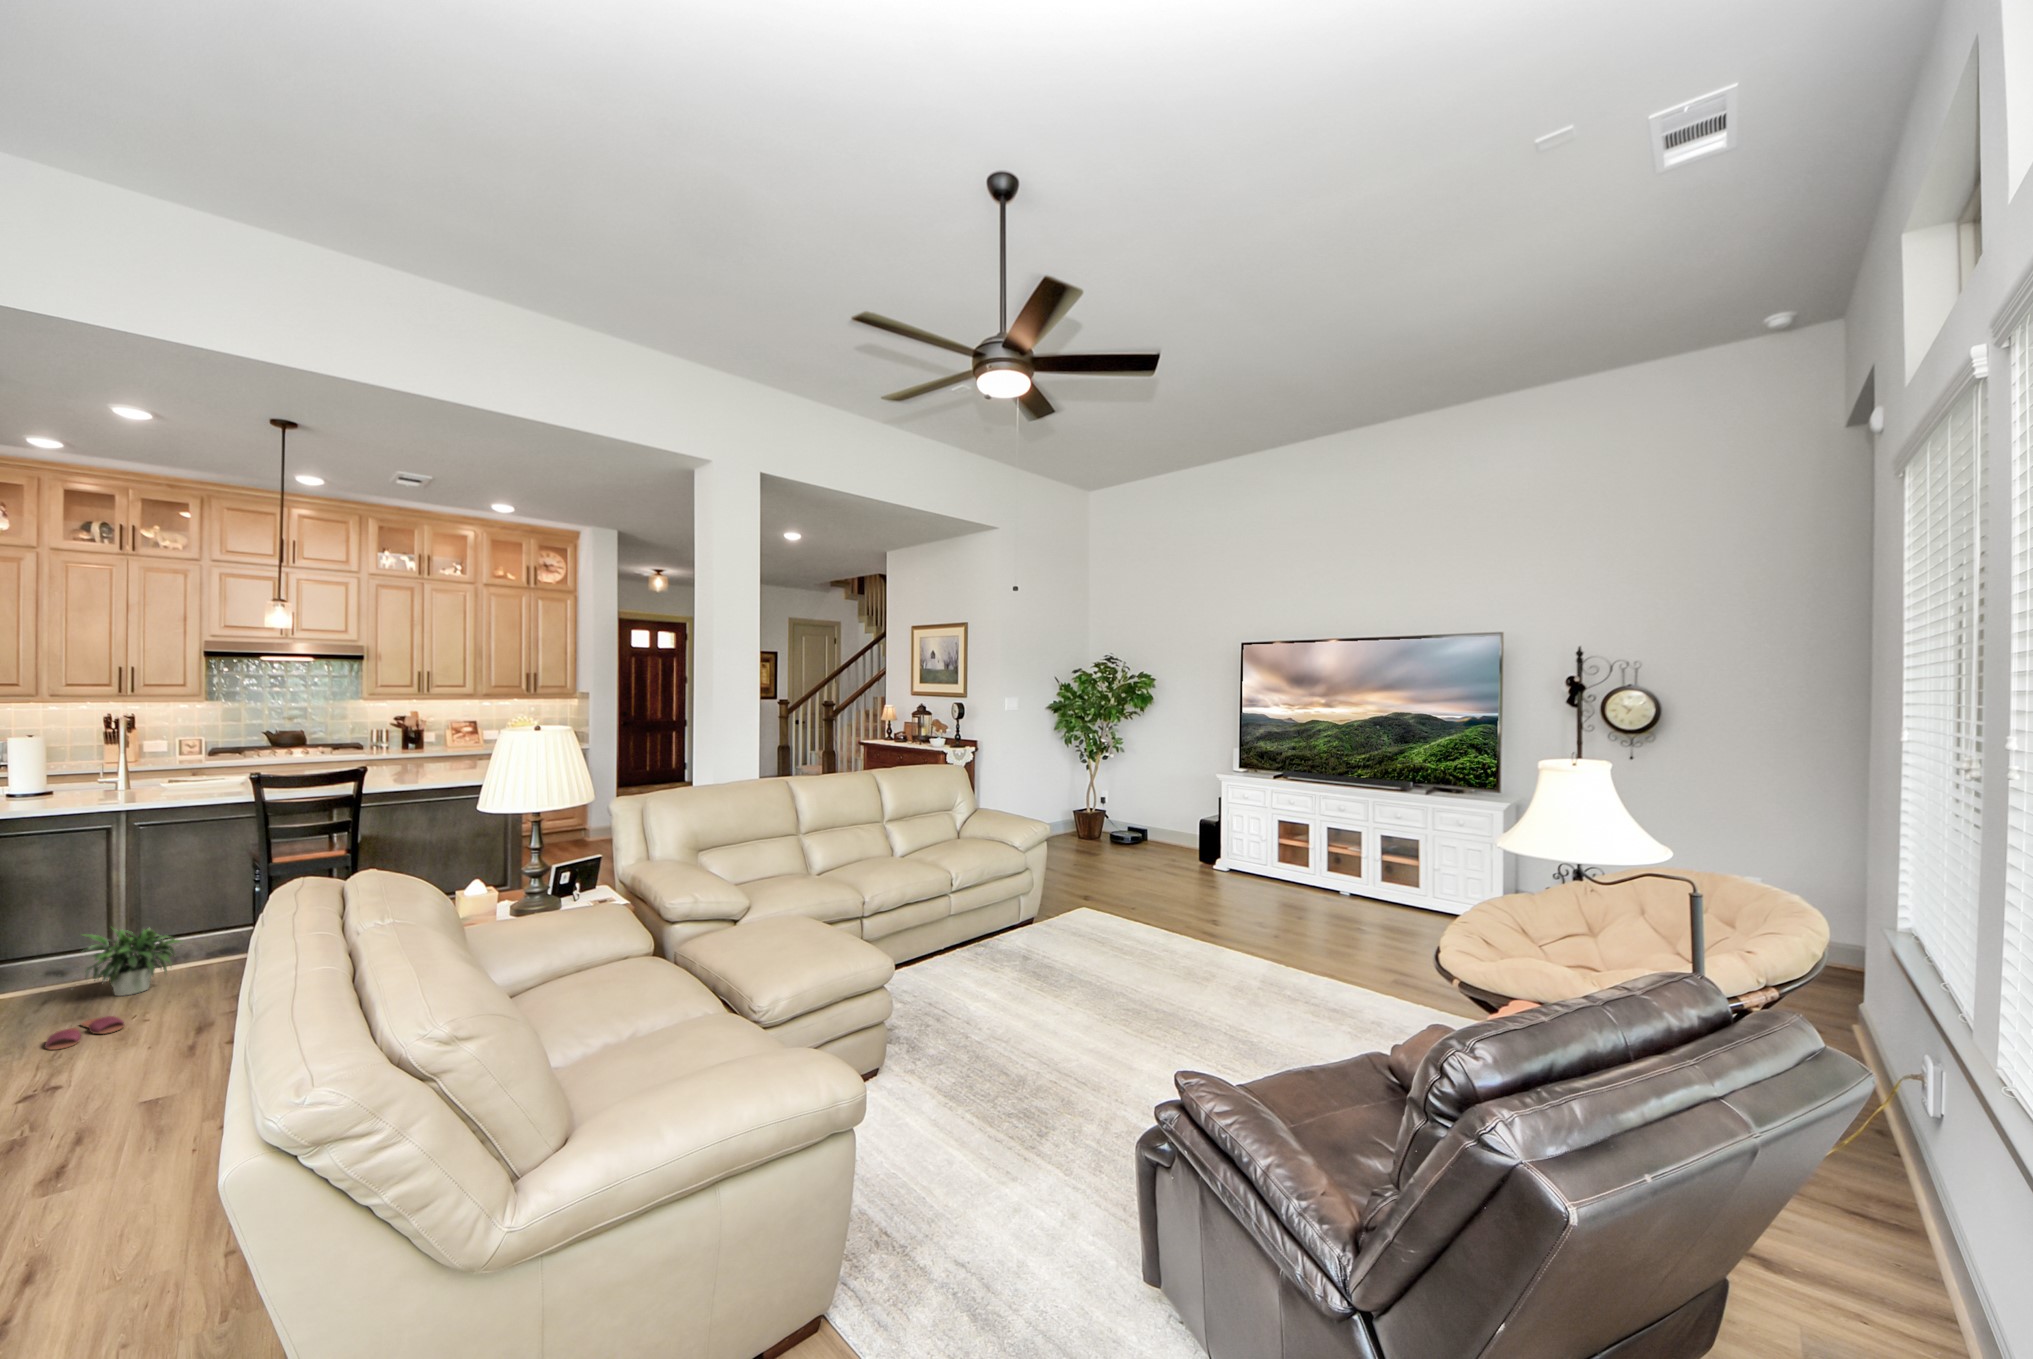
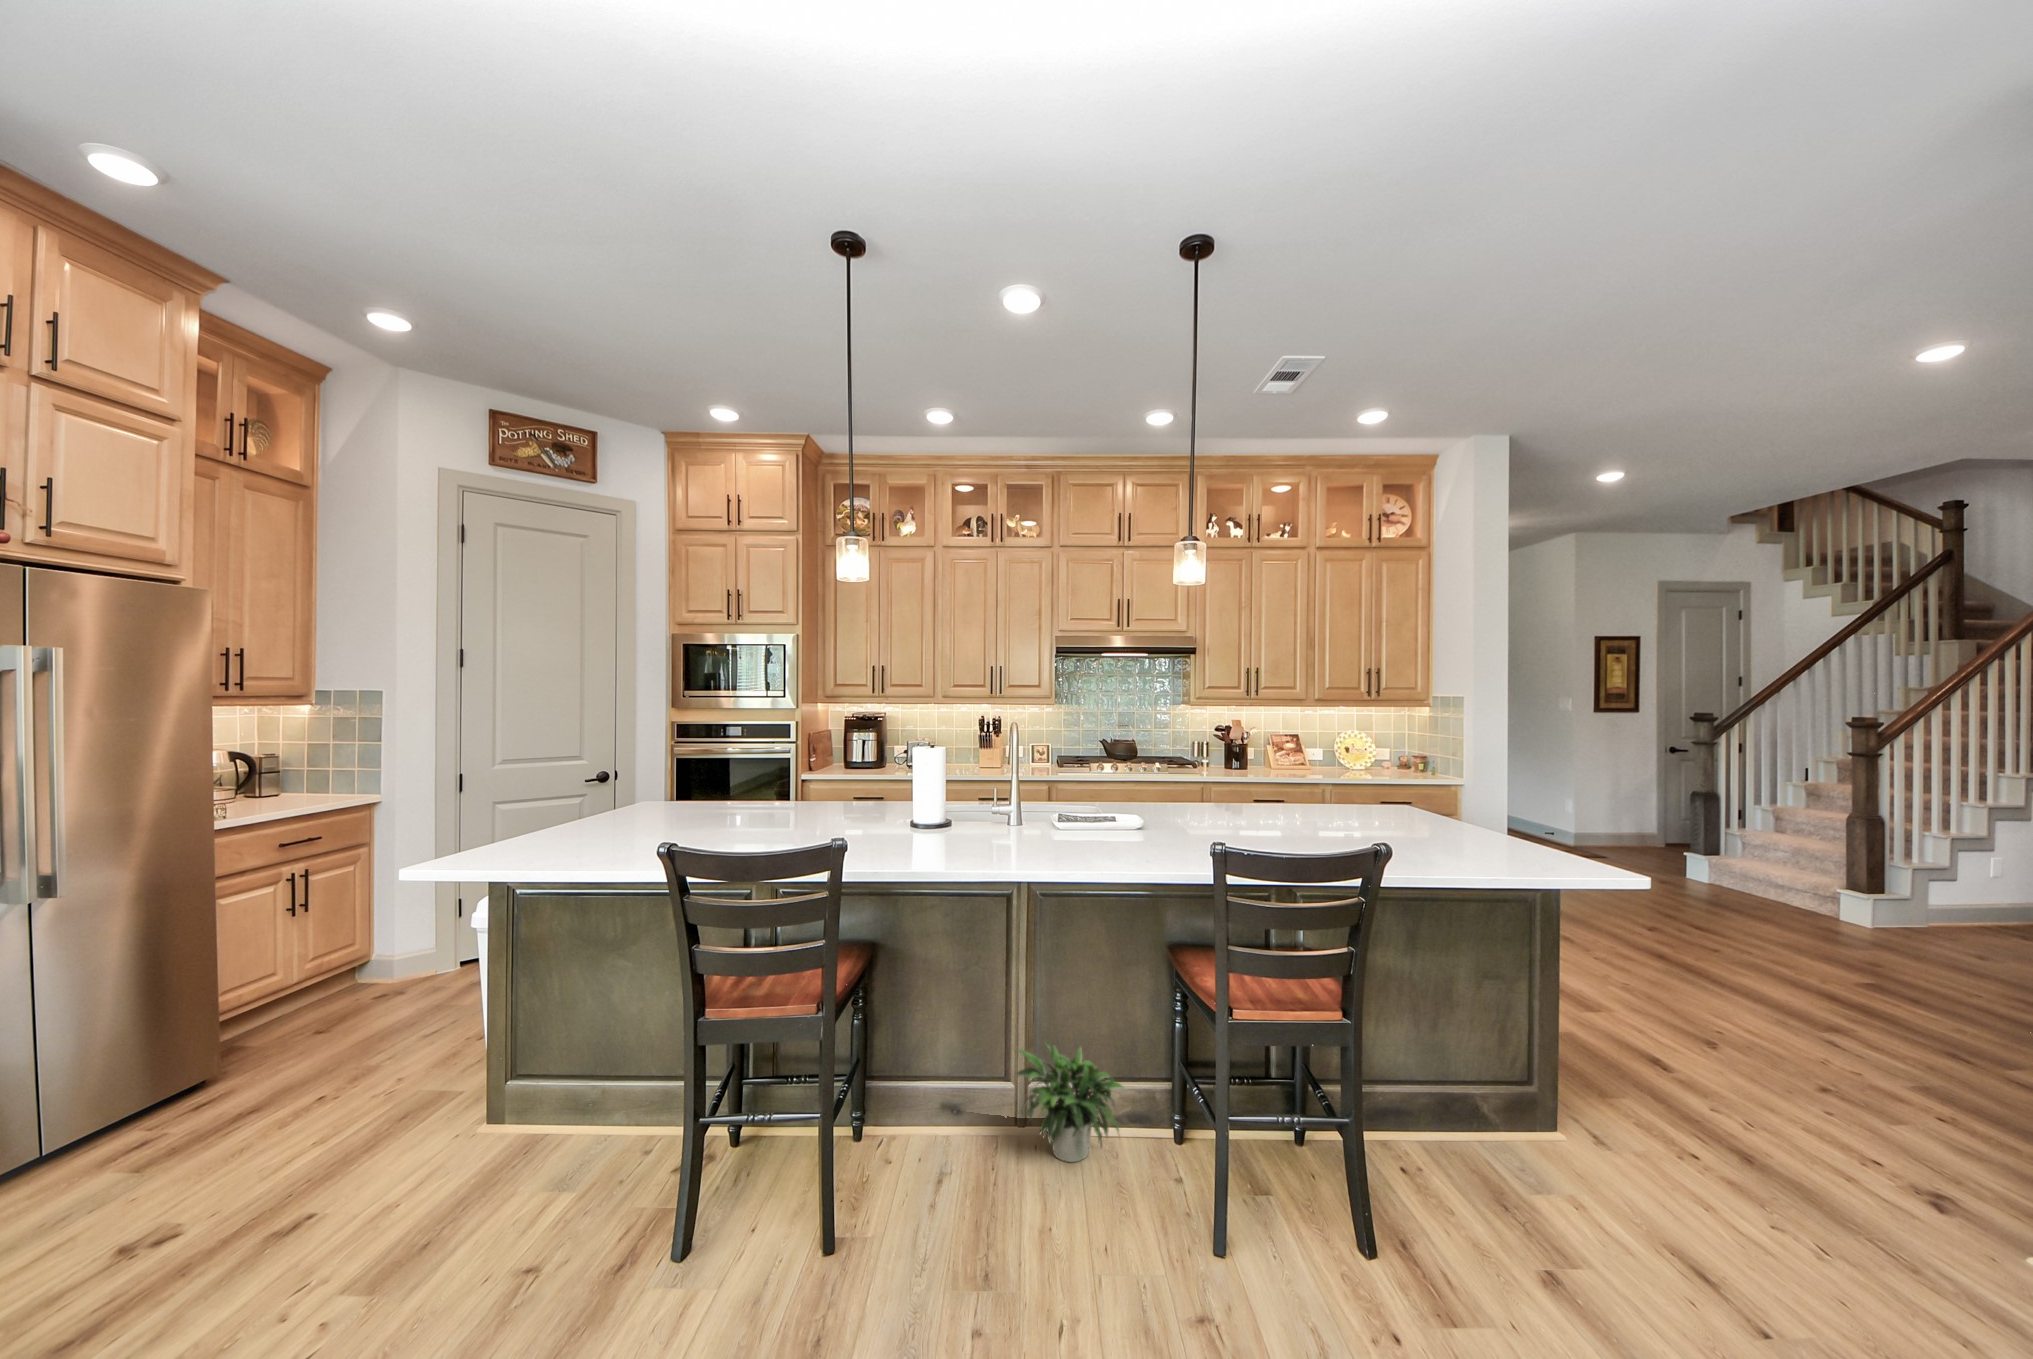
slippers: present [45,1016,125,1050] -> none [1013,1229,1099,1327]

